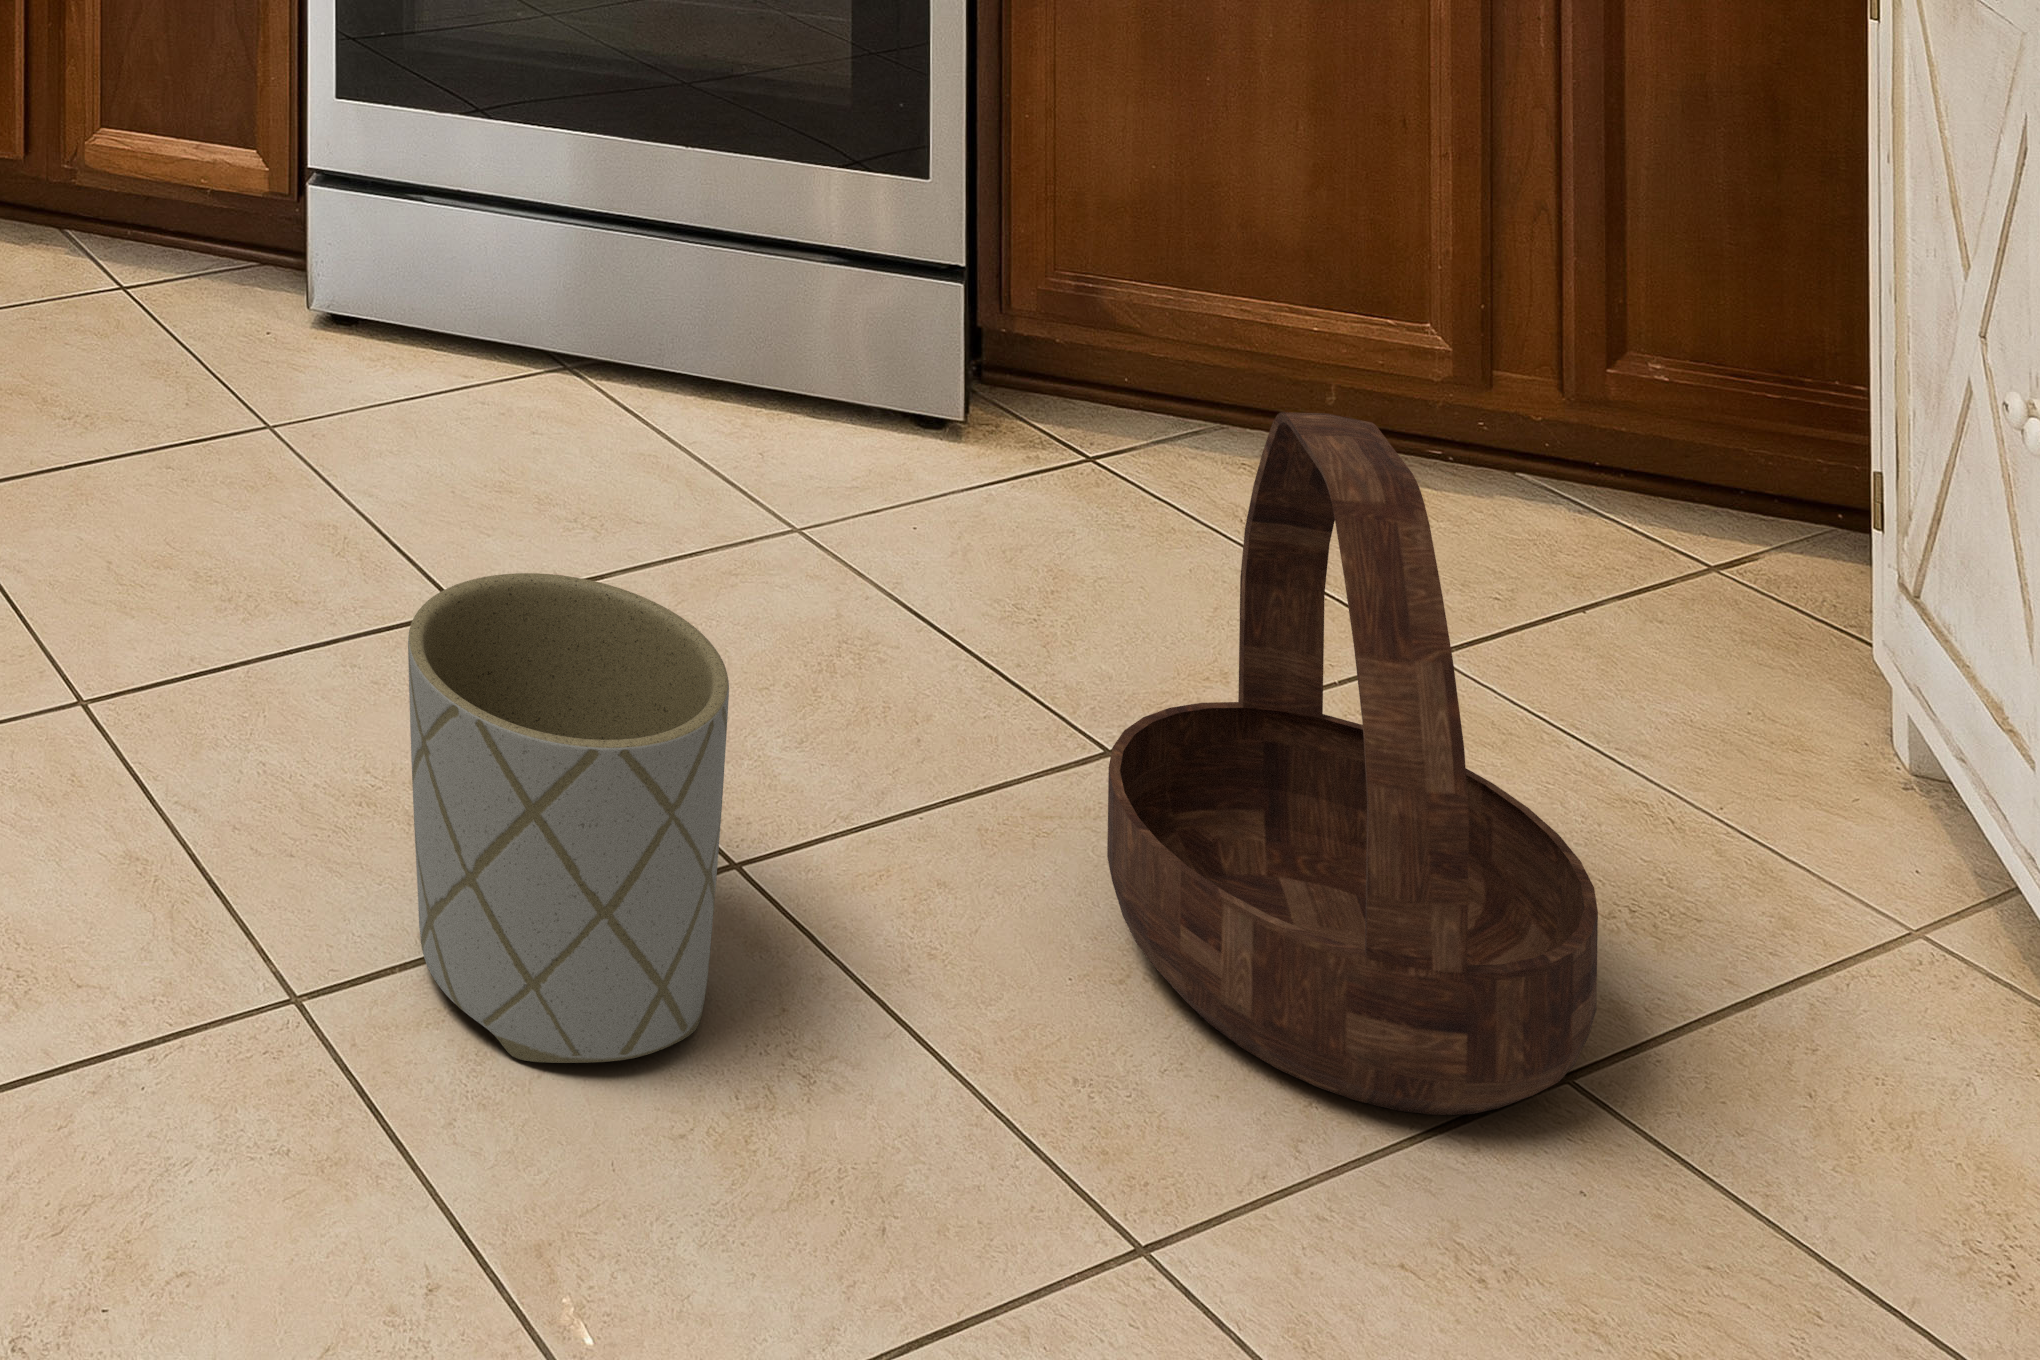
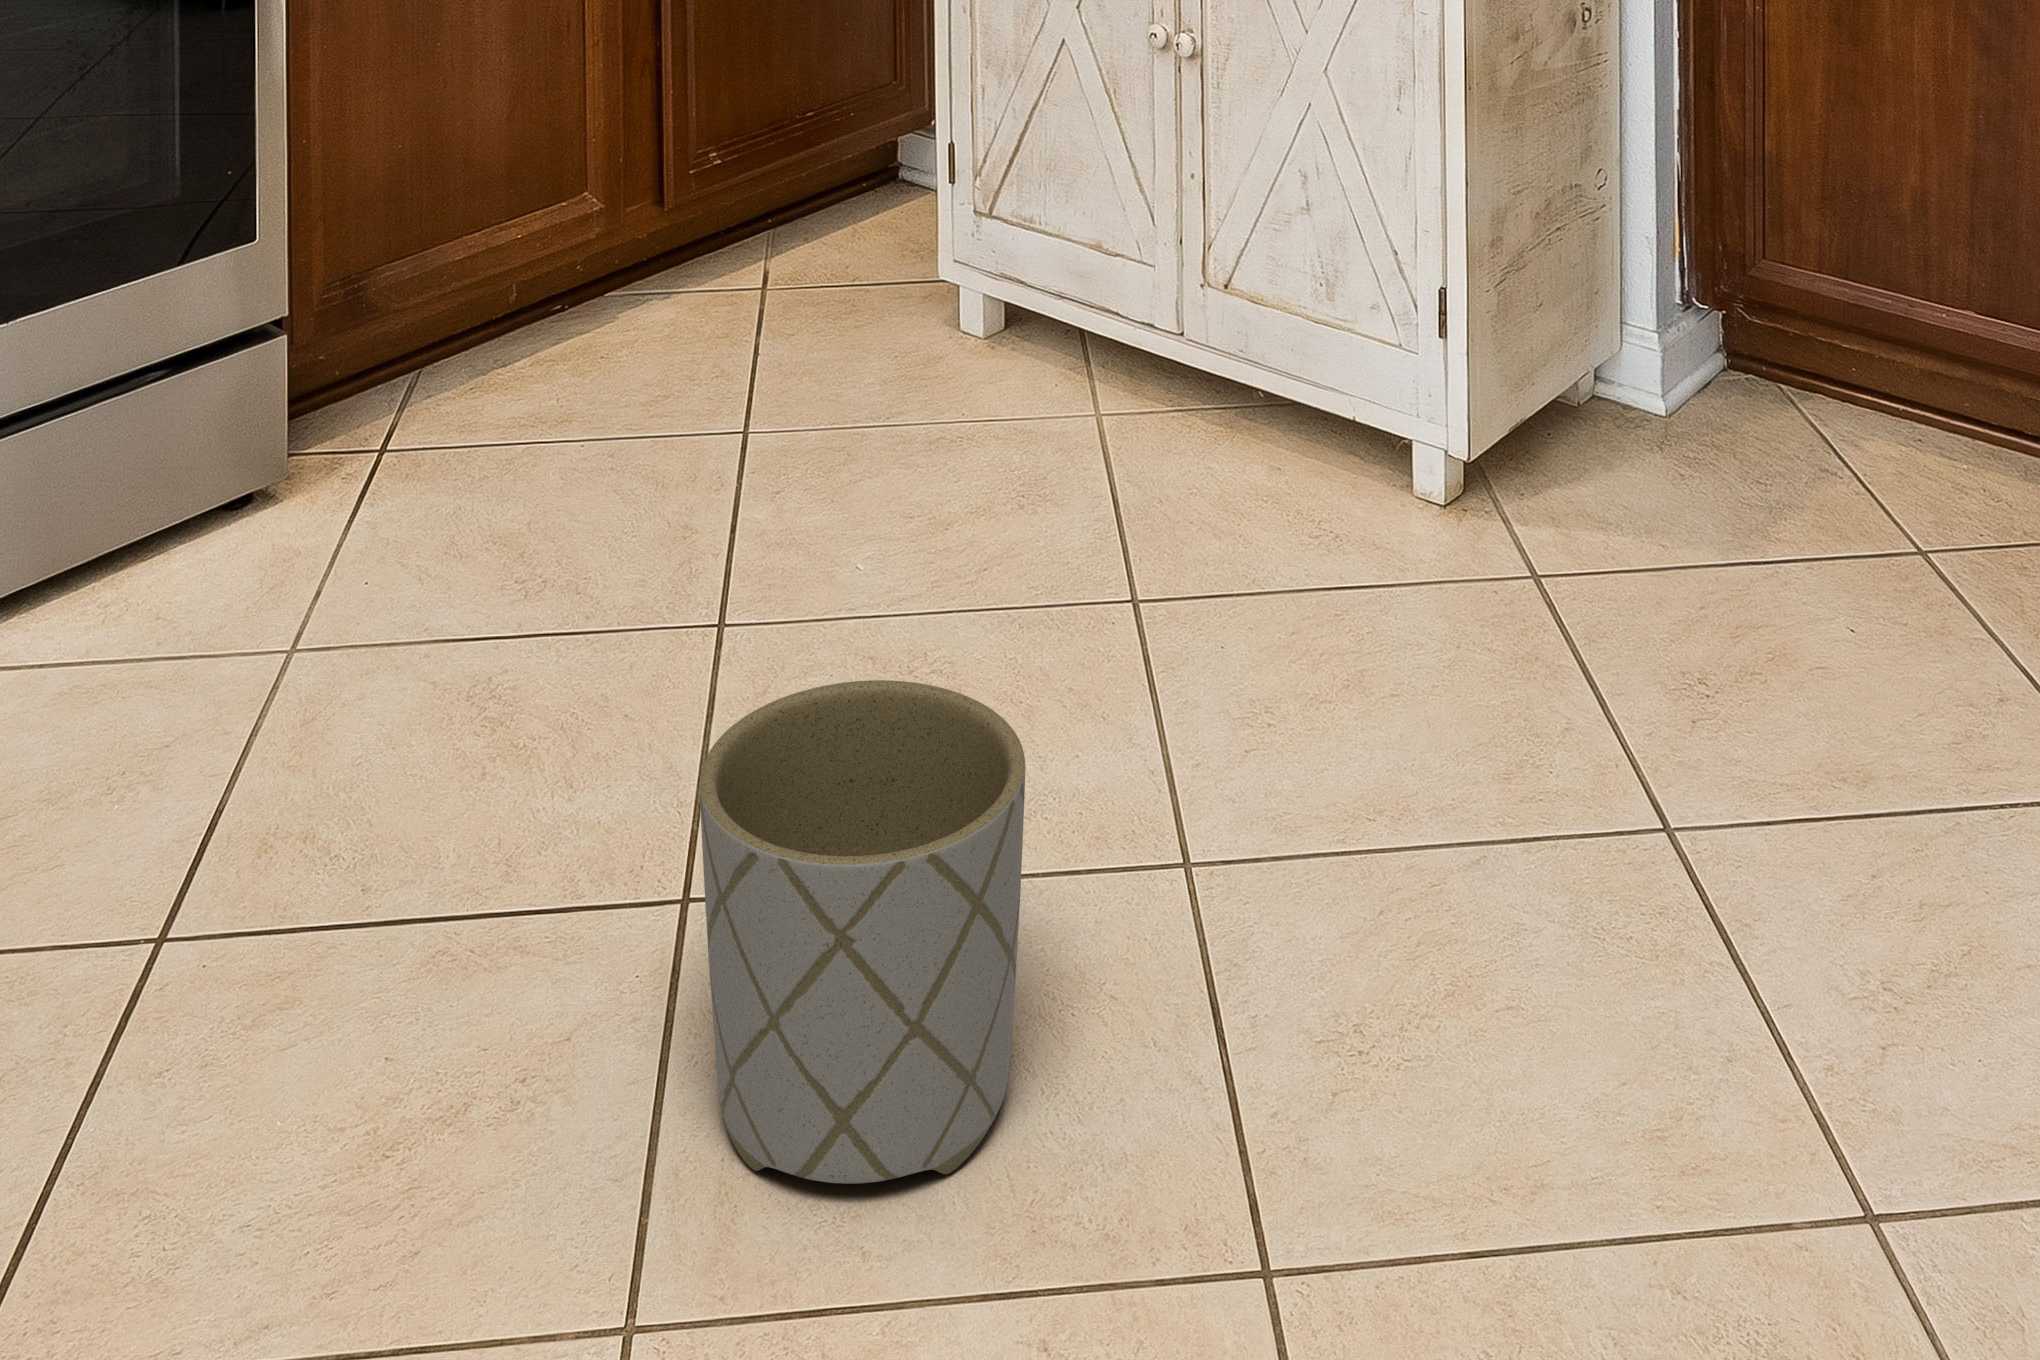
basket: present [1107,412,1598,1115] -> none [937,233,1271,754]

